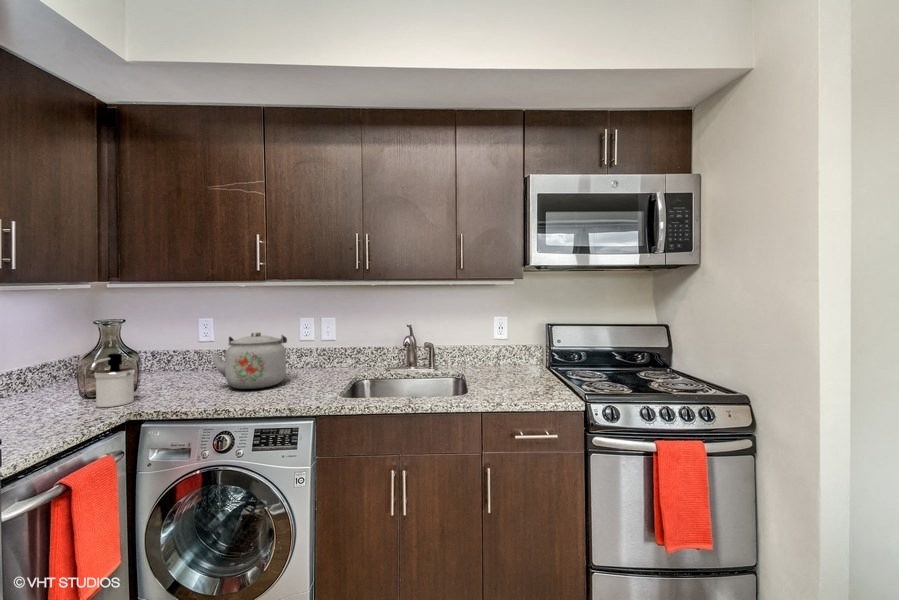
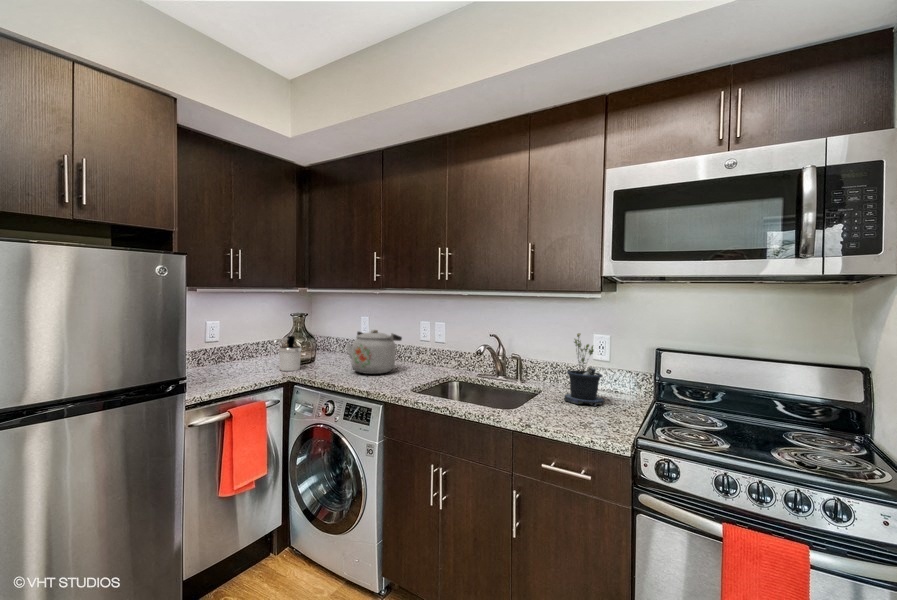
potted plant: none [488,317,523,380] -> present [564,333,604,406]

